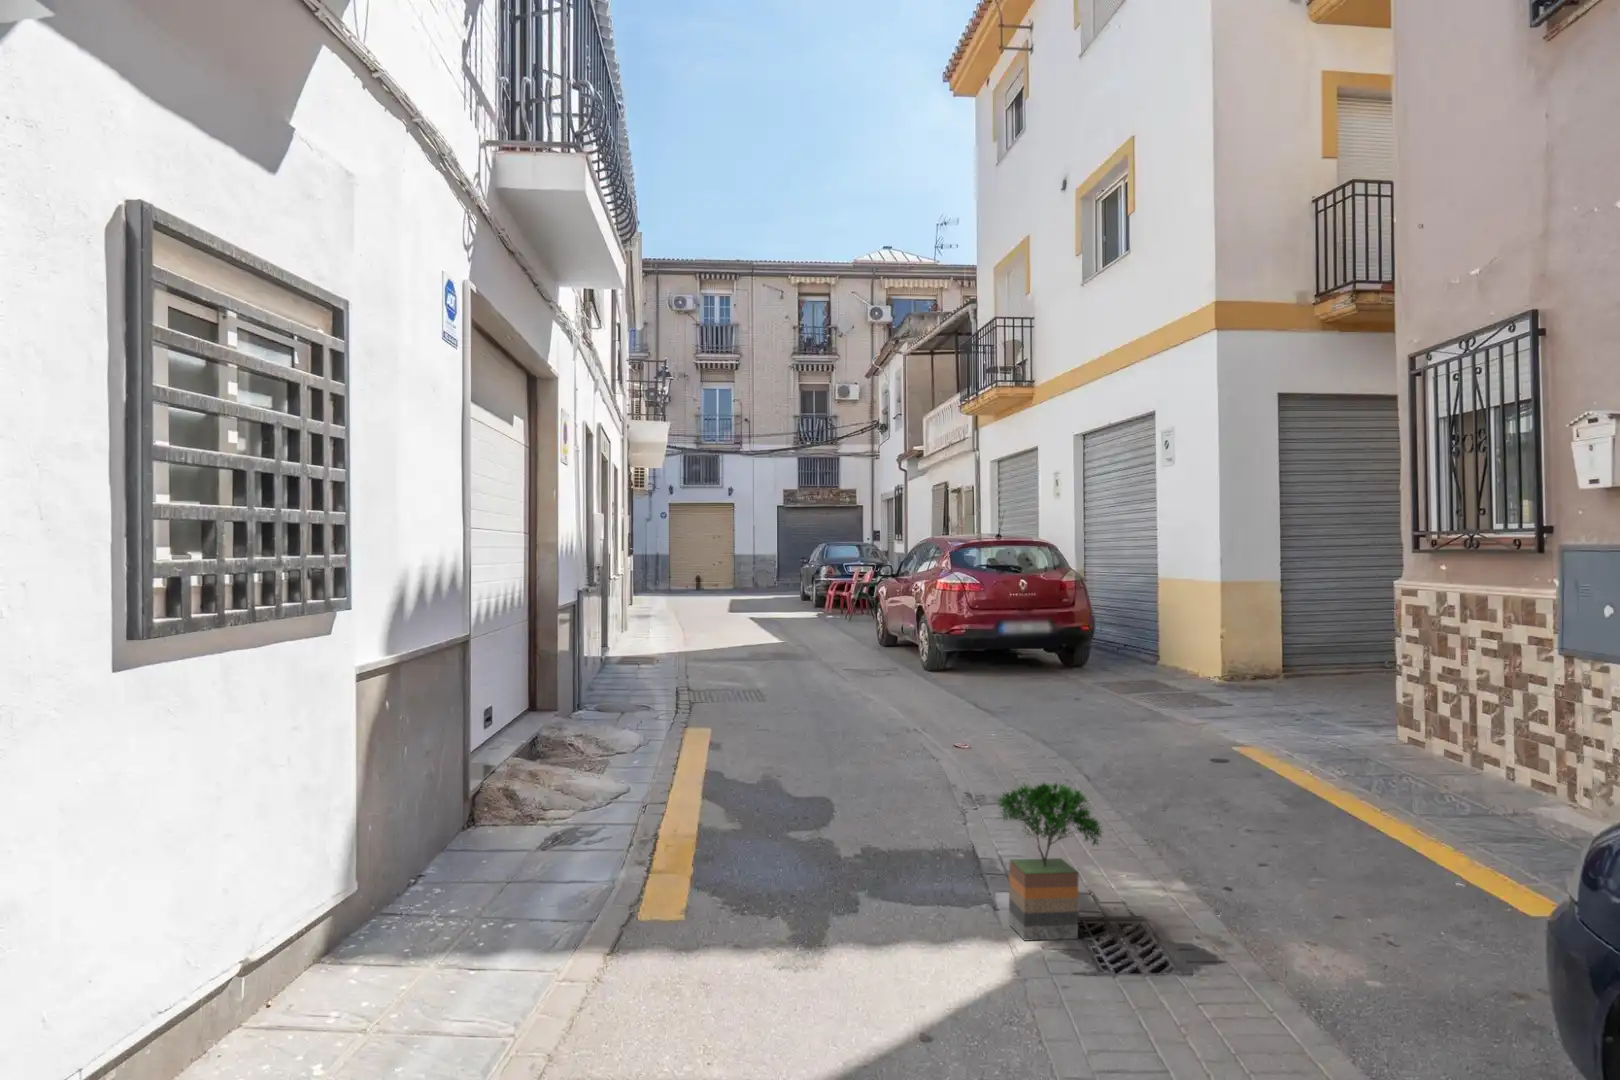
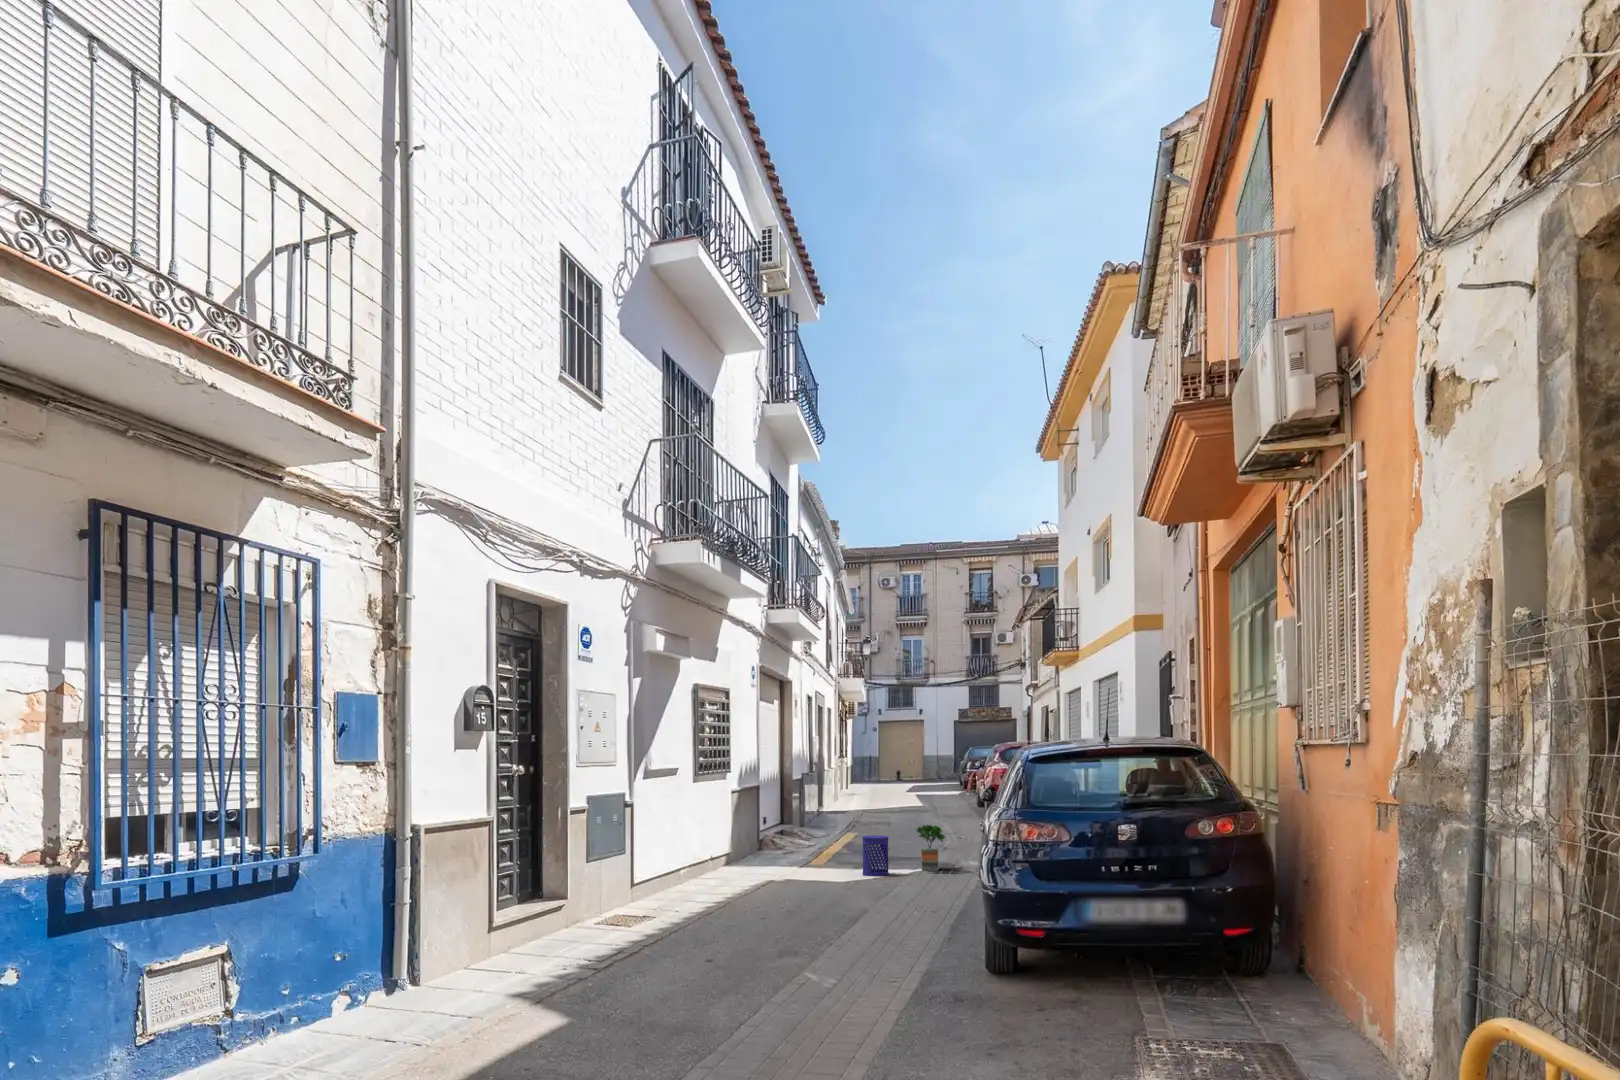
waste bin: none [839,837,939,1003] -> present [862,835,889,876]

